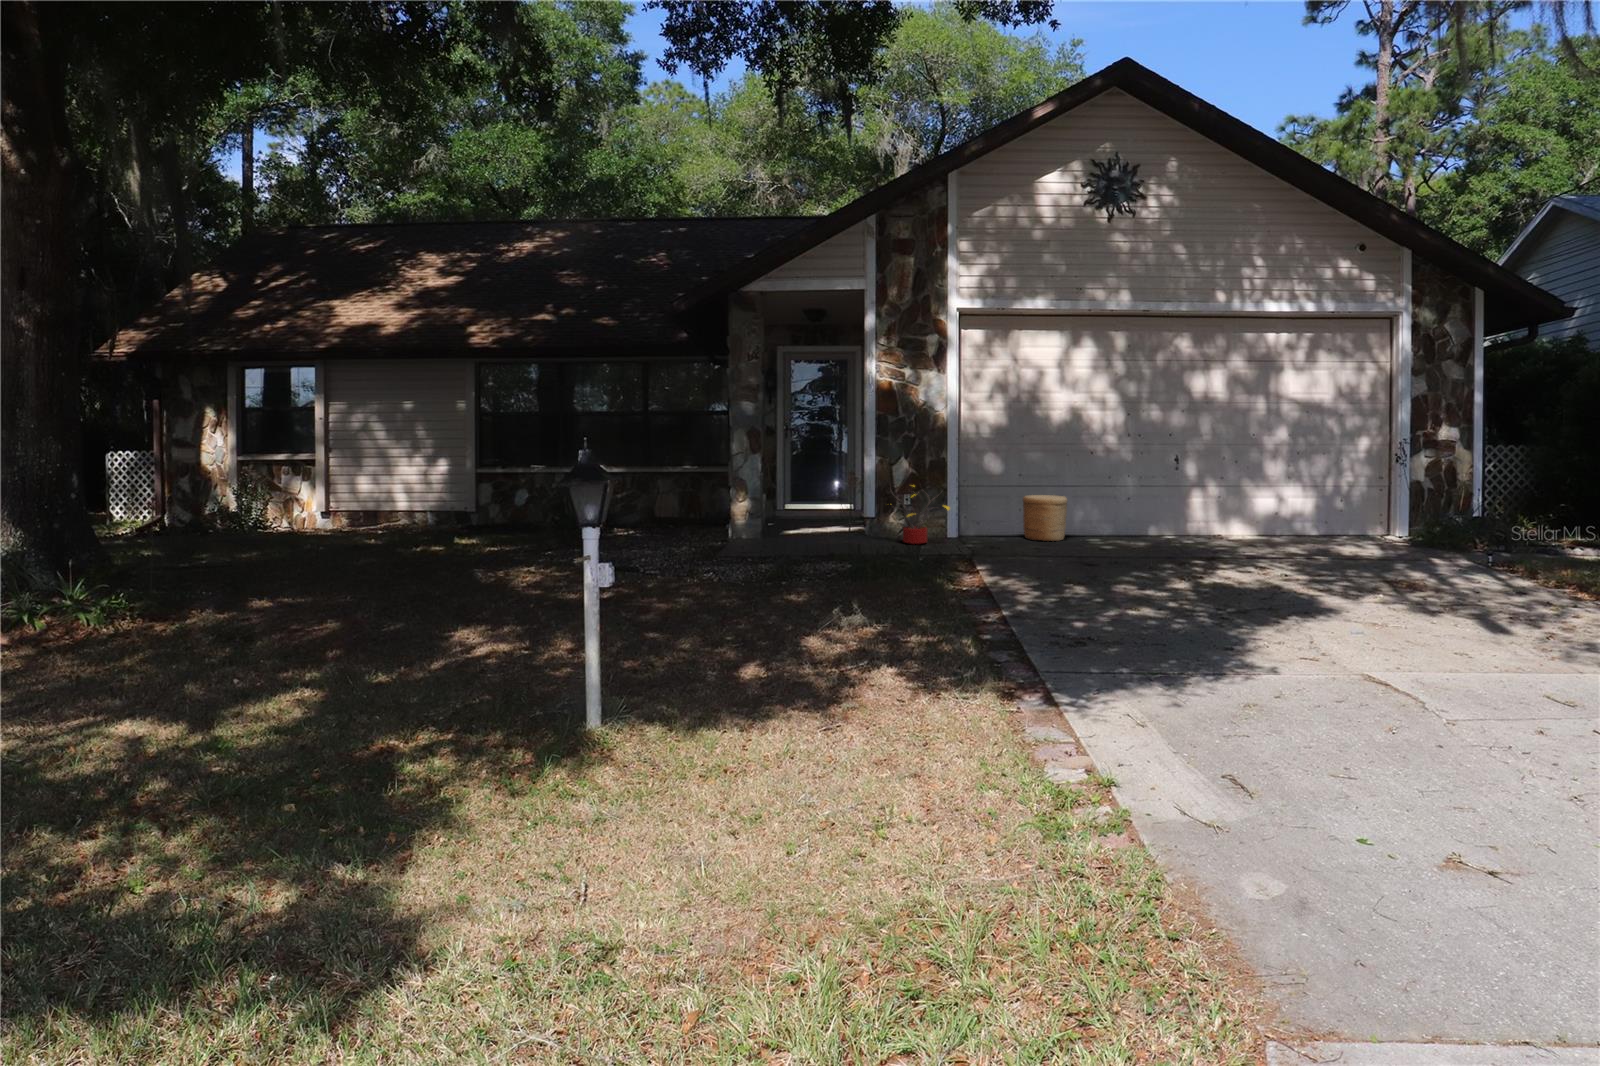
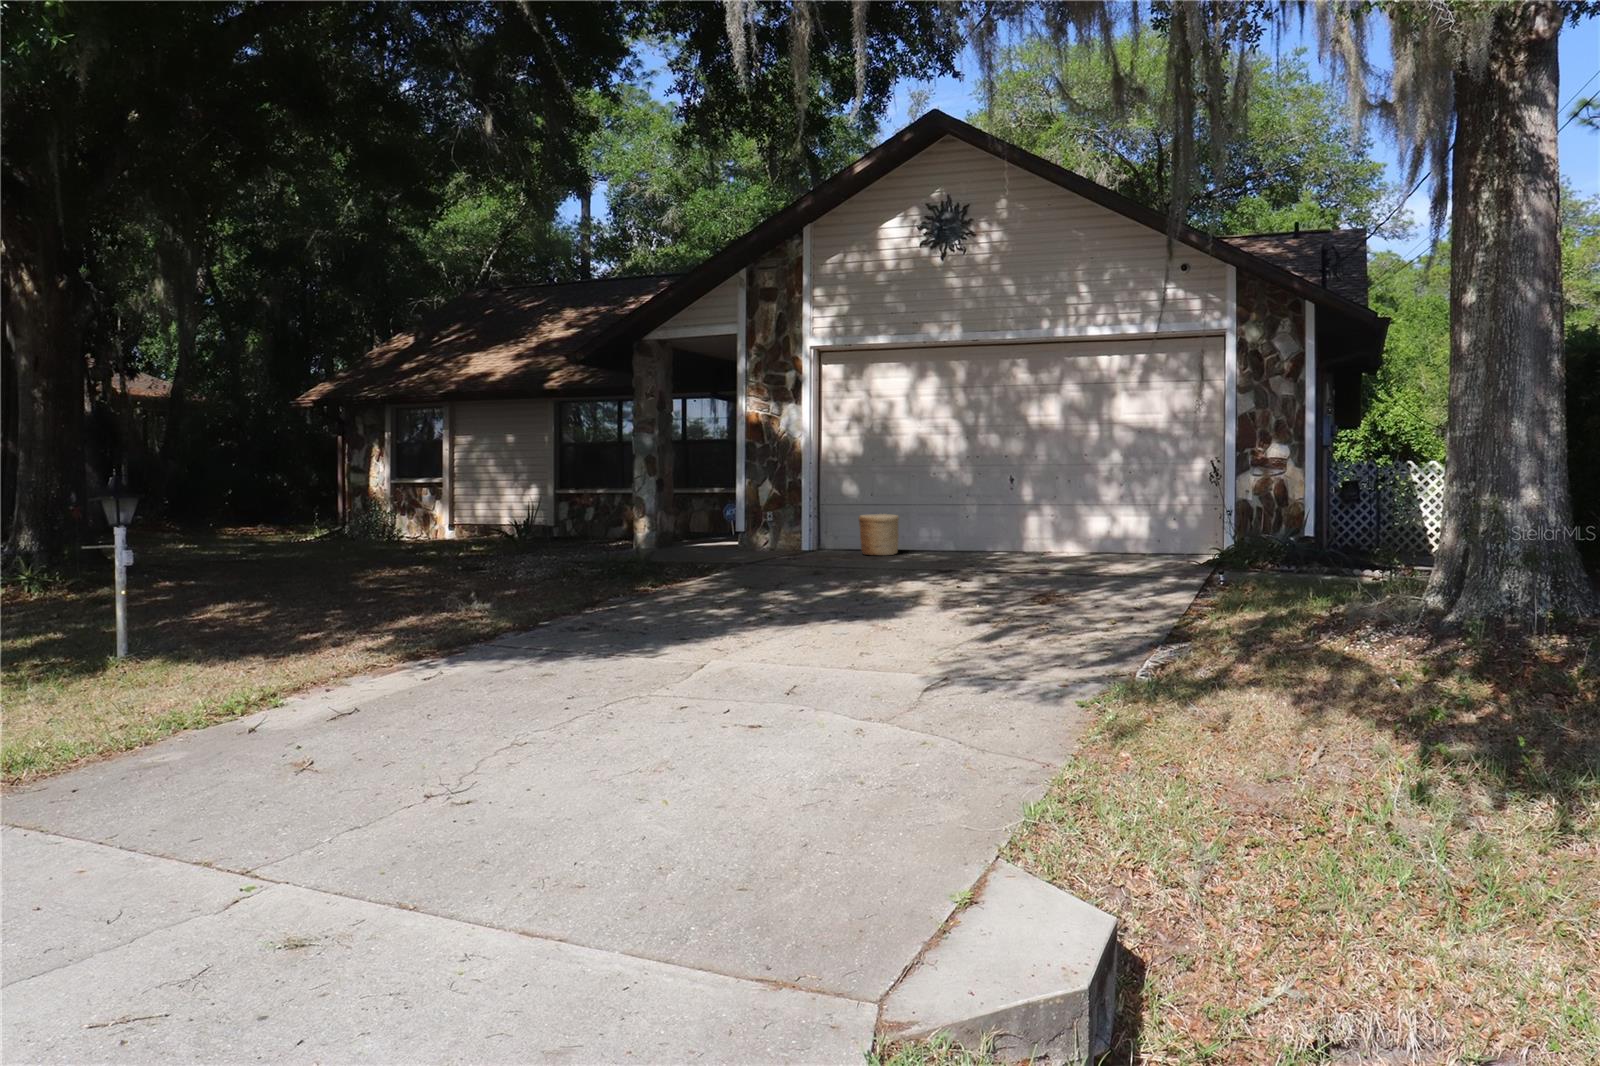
decorative plant: present [896,491,950,544] -> none [744,502,782,554]

